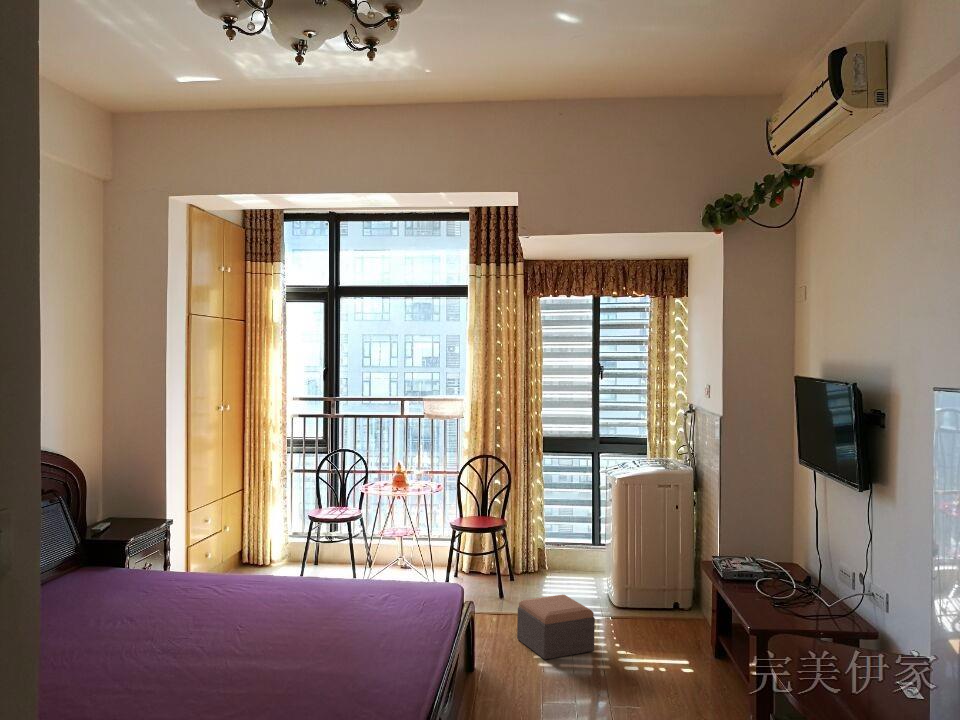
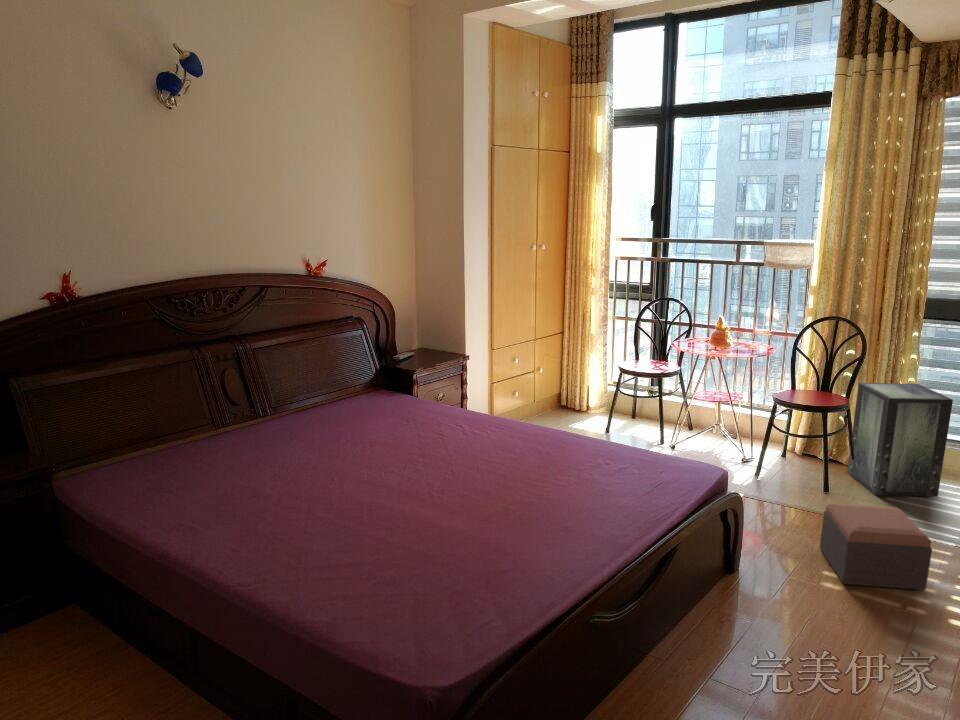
storage box: none [507,502,572,593] -> present [847,383,953,497]

